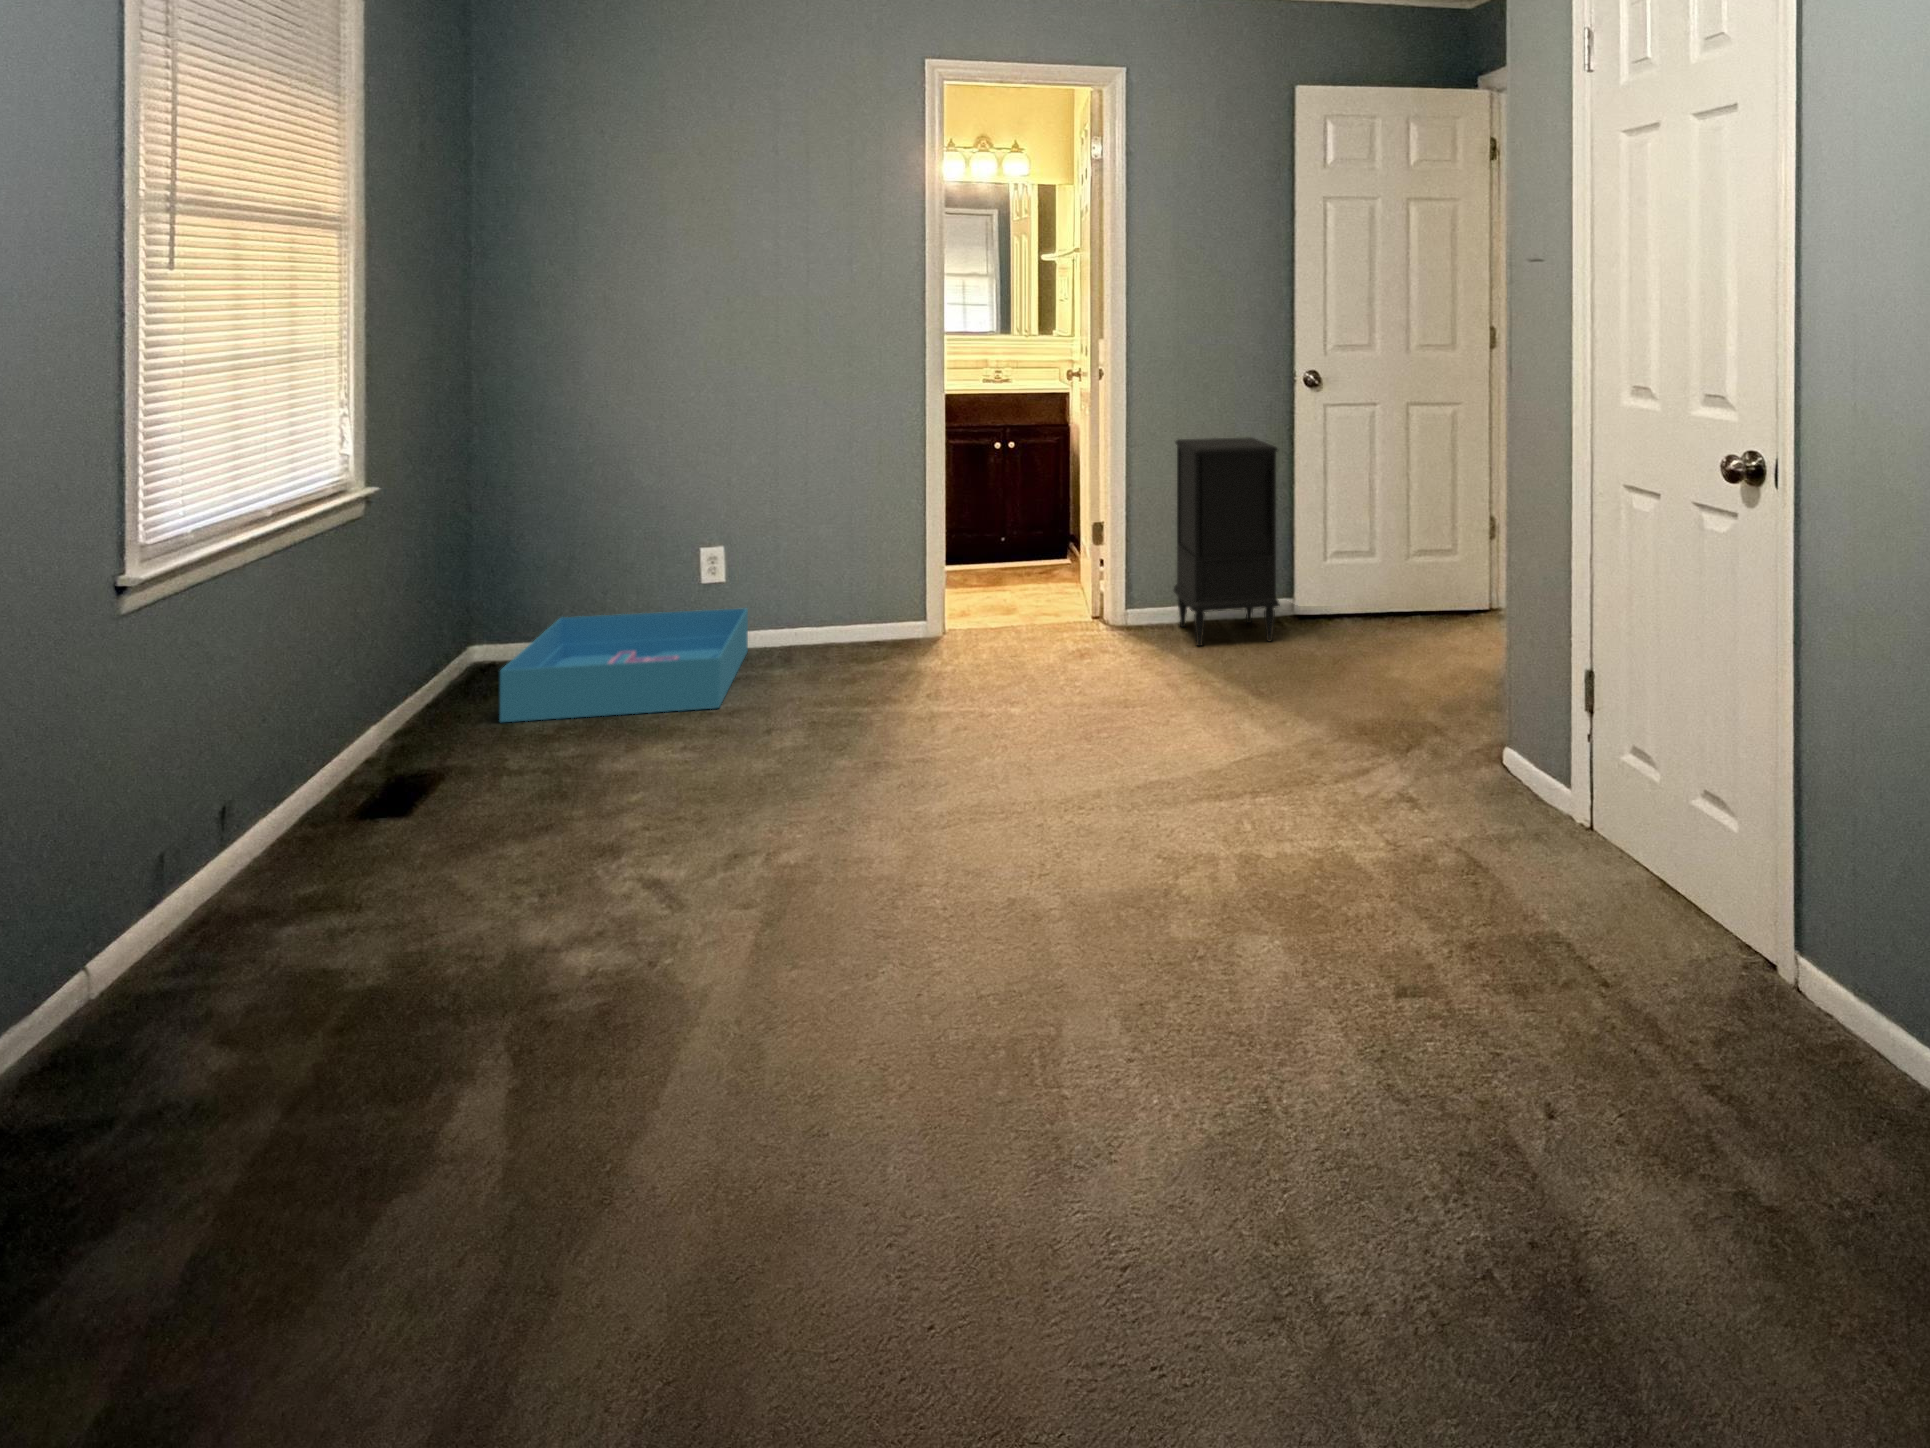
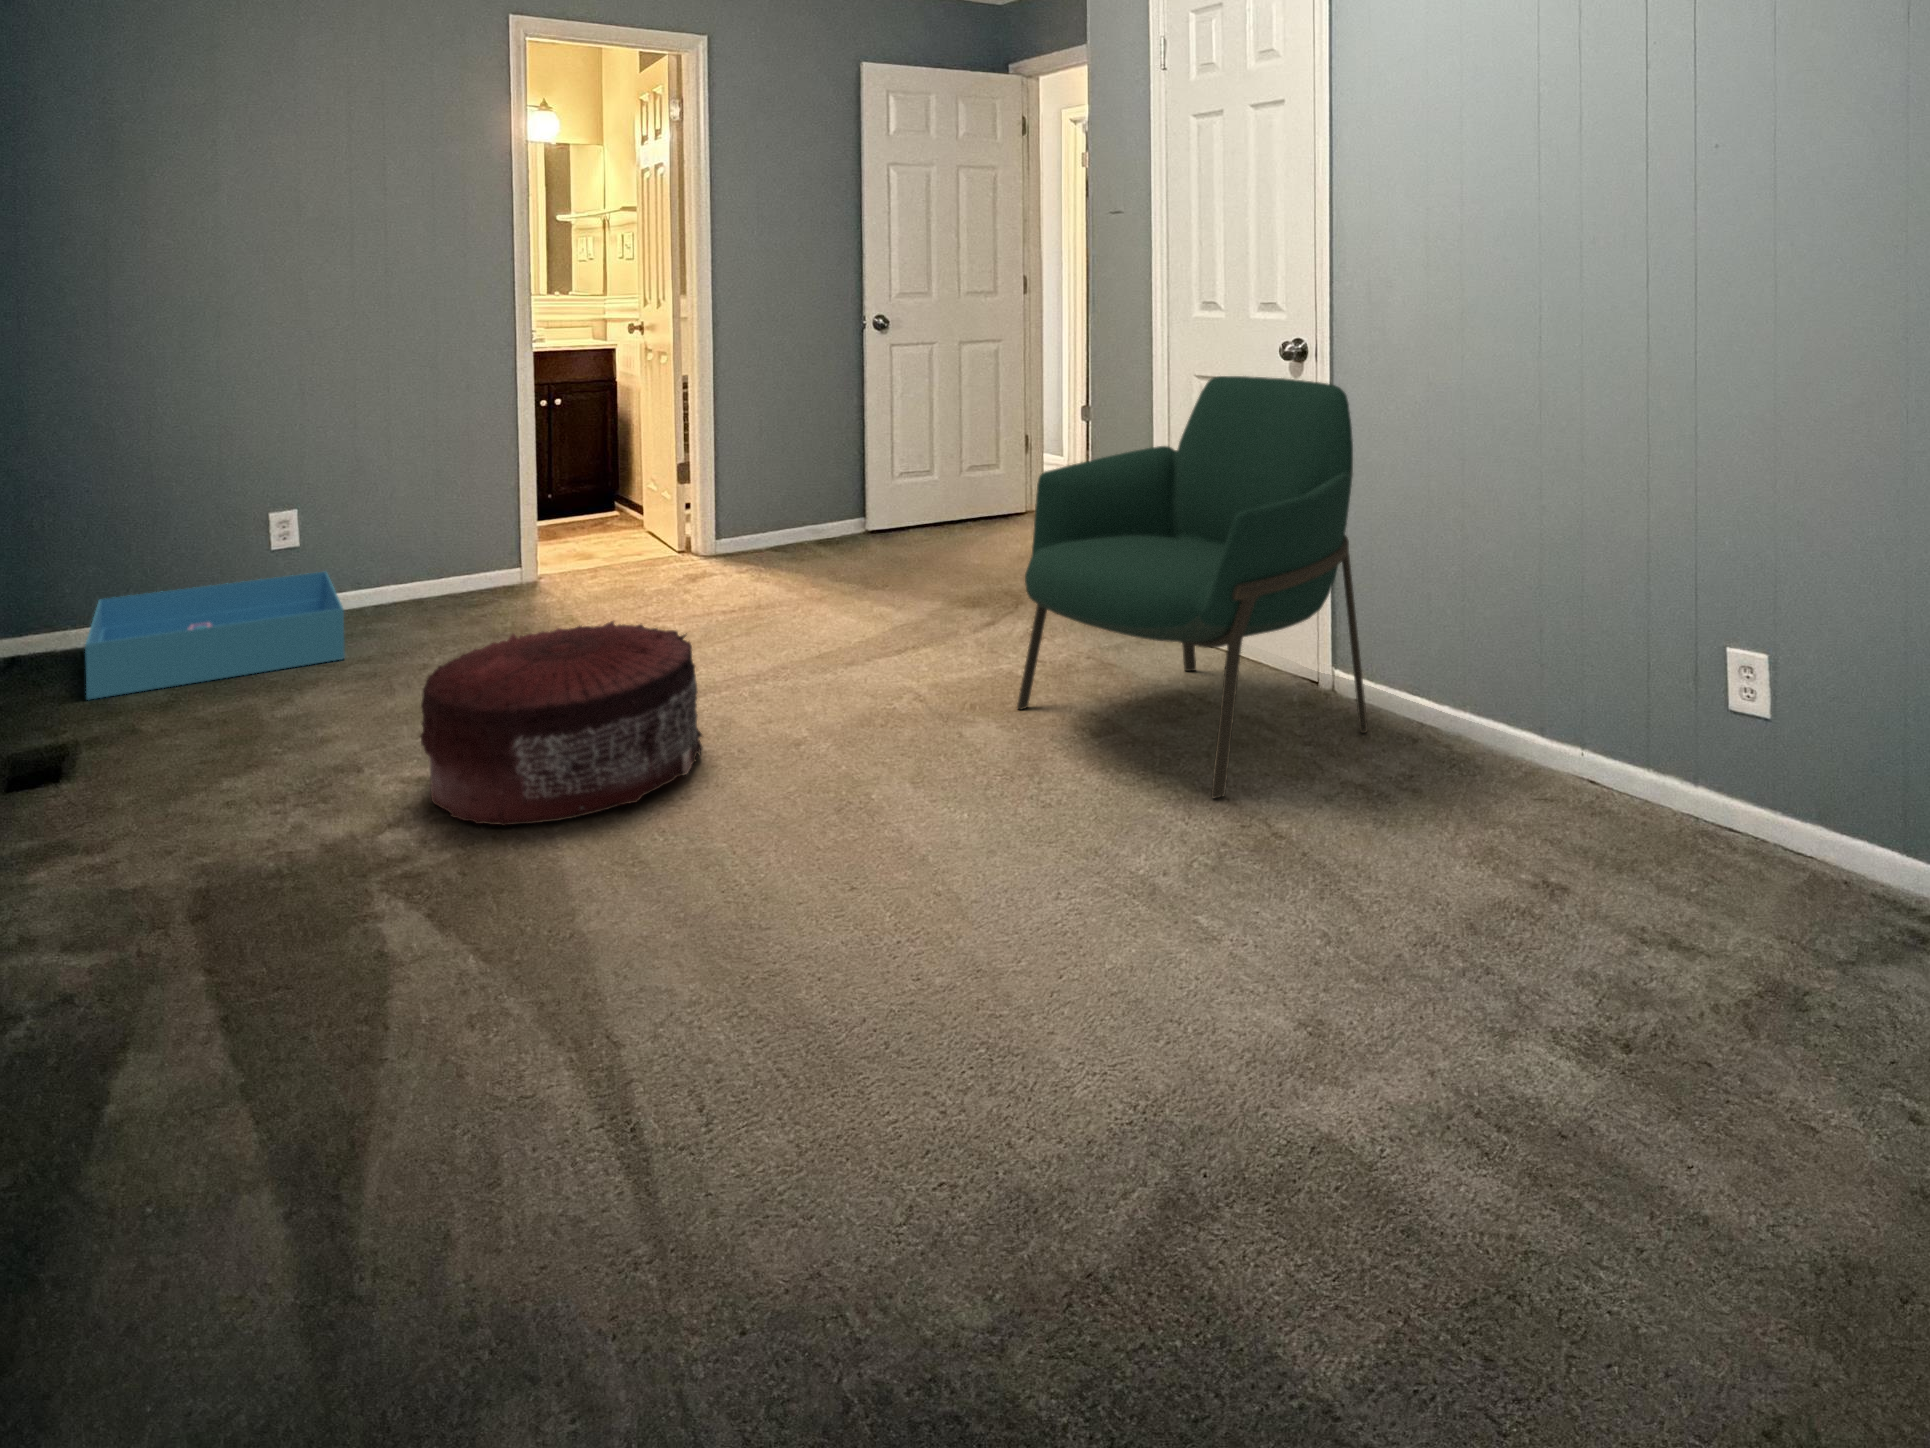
nightstand: present [1174,438,1280,646] -> none [760,377,867,565]
armchair: none [1321,497,1834,1180] -> present [1017,376,1368,798]
pouf: none [622,732,942,990] -> present [421,621,702,826]

